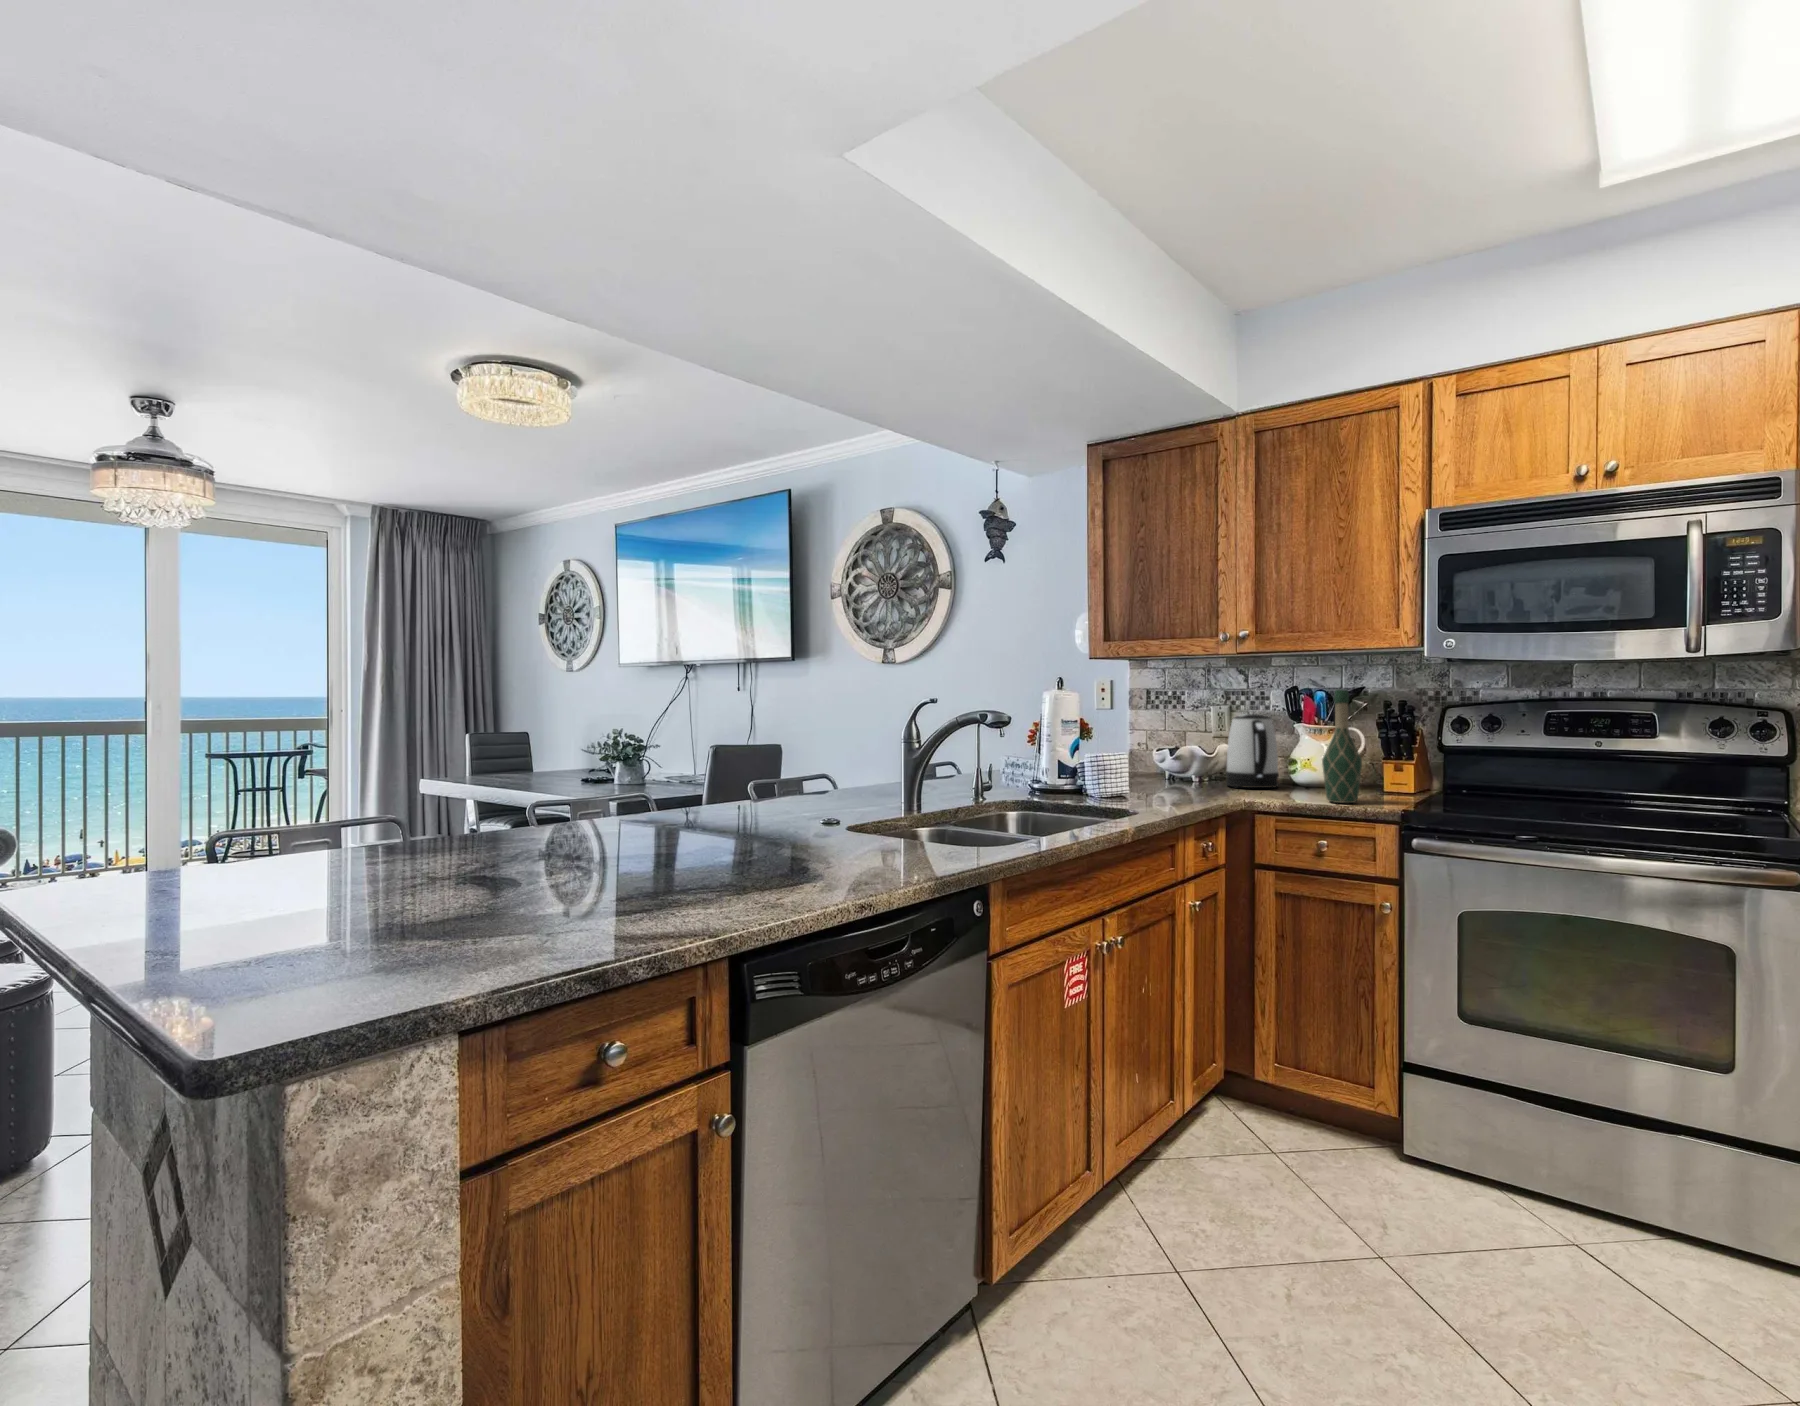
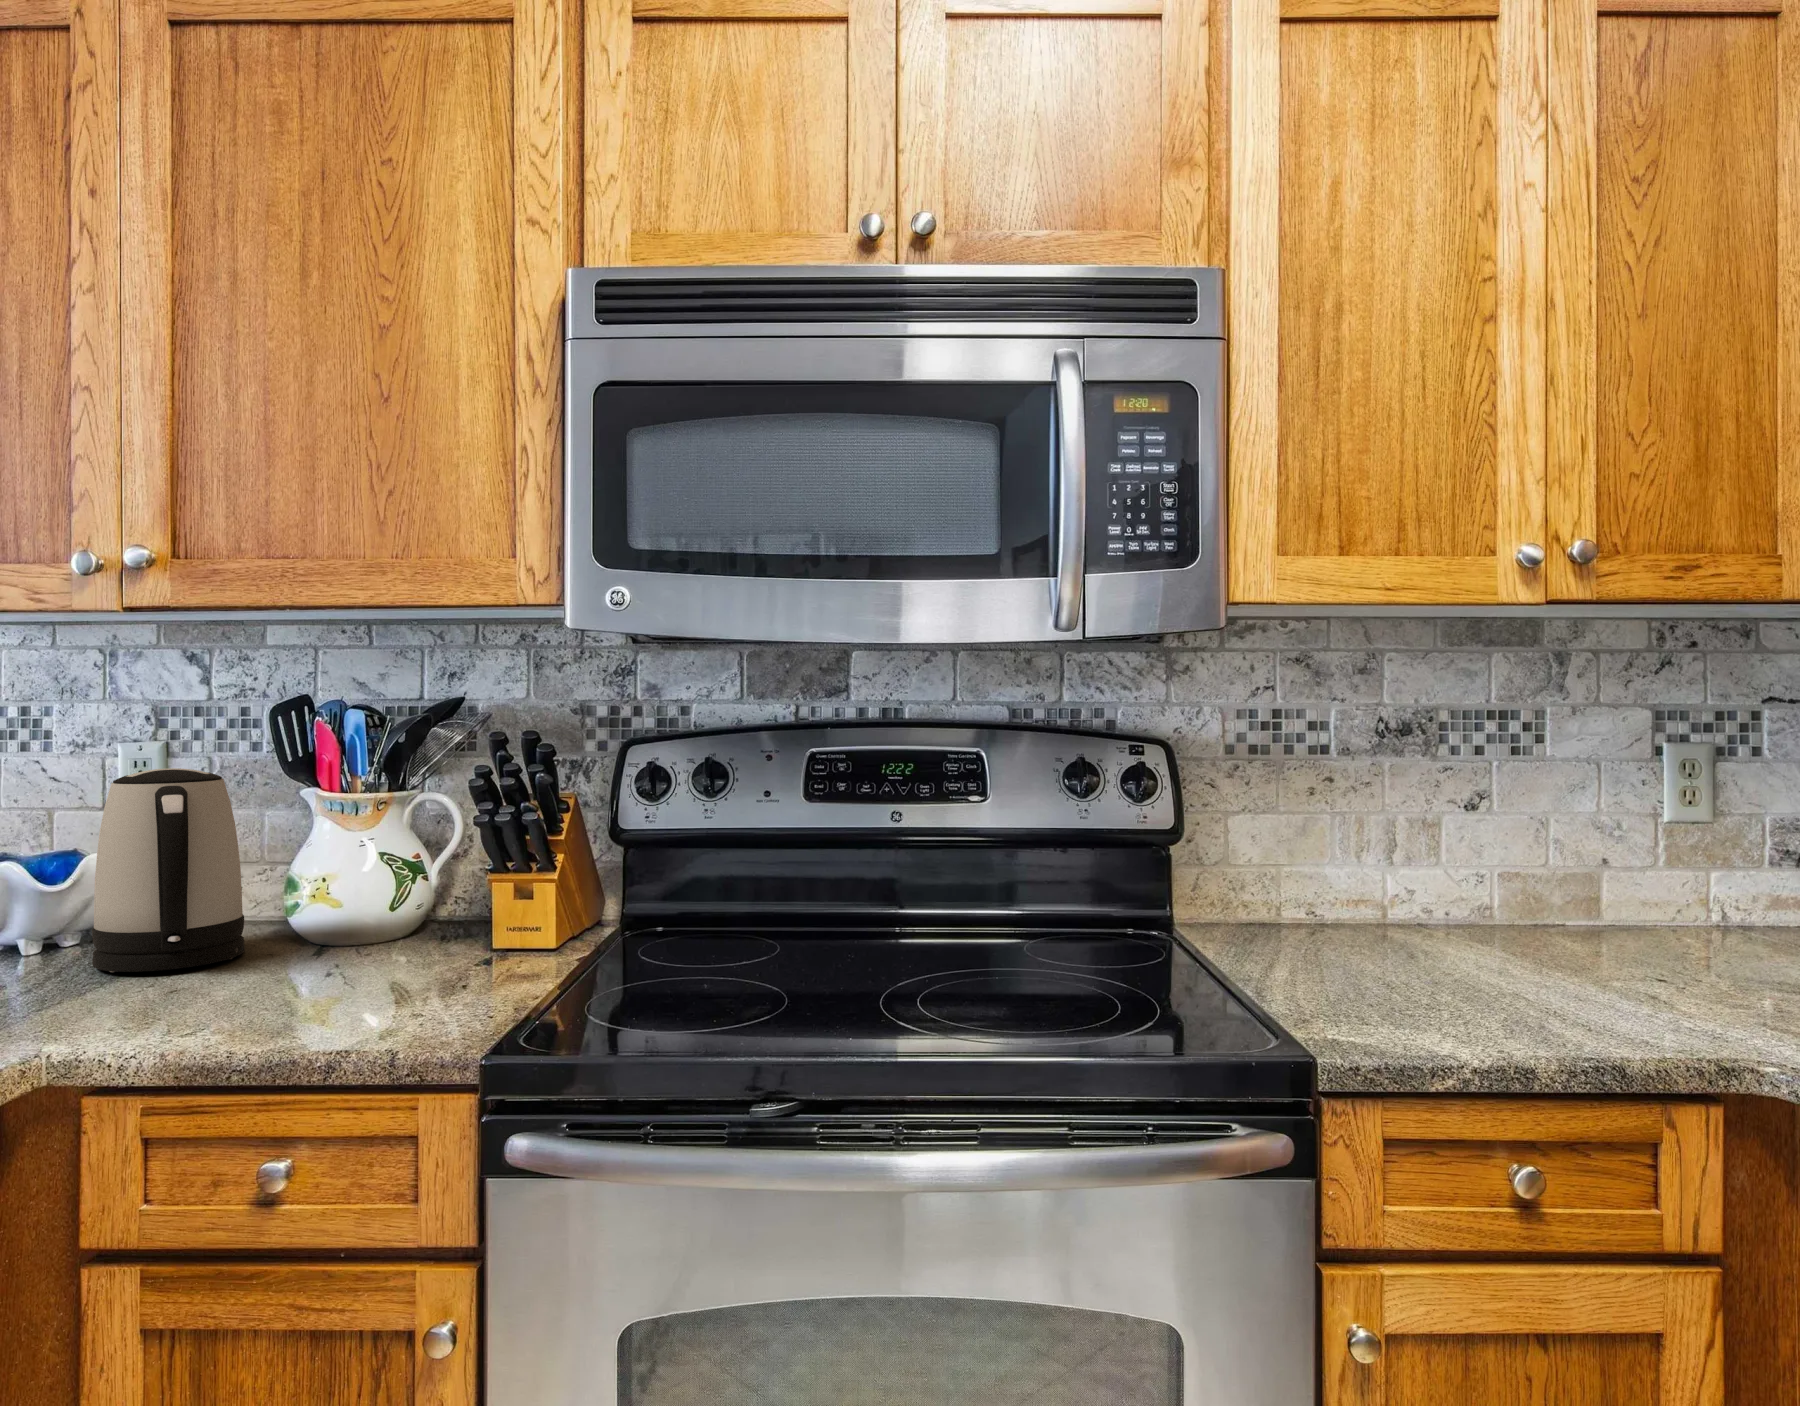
wine bottle: present [1322,690,1362,803] -> none [308,706,413,1016]

